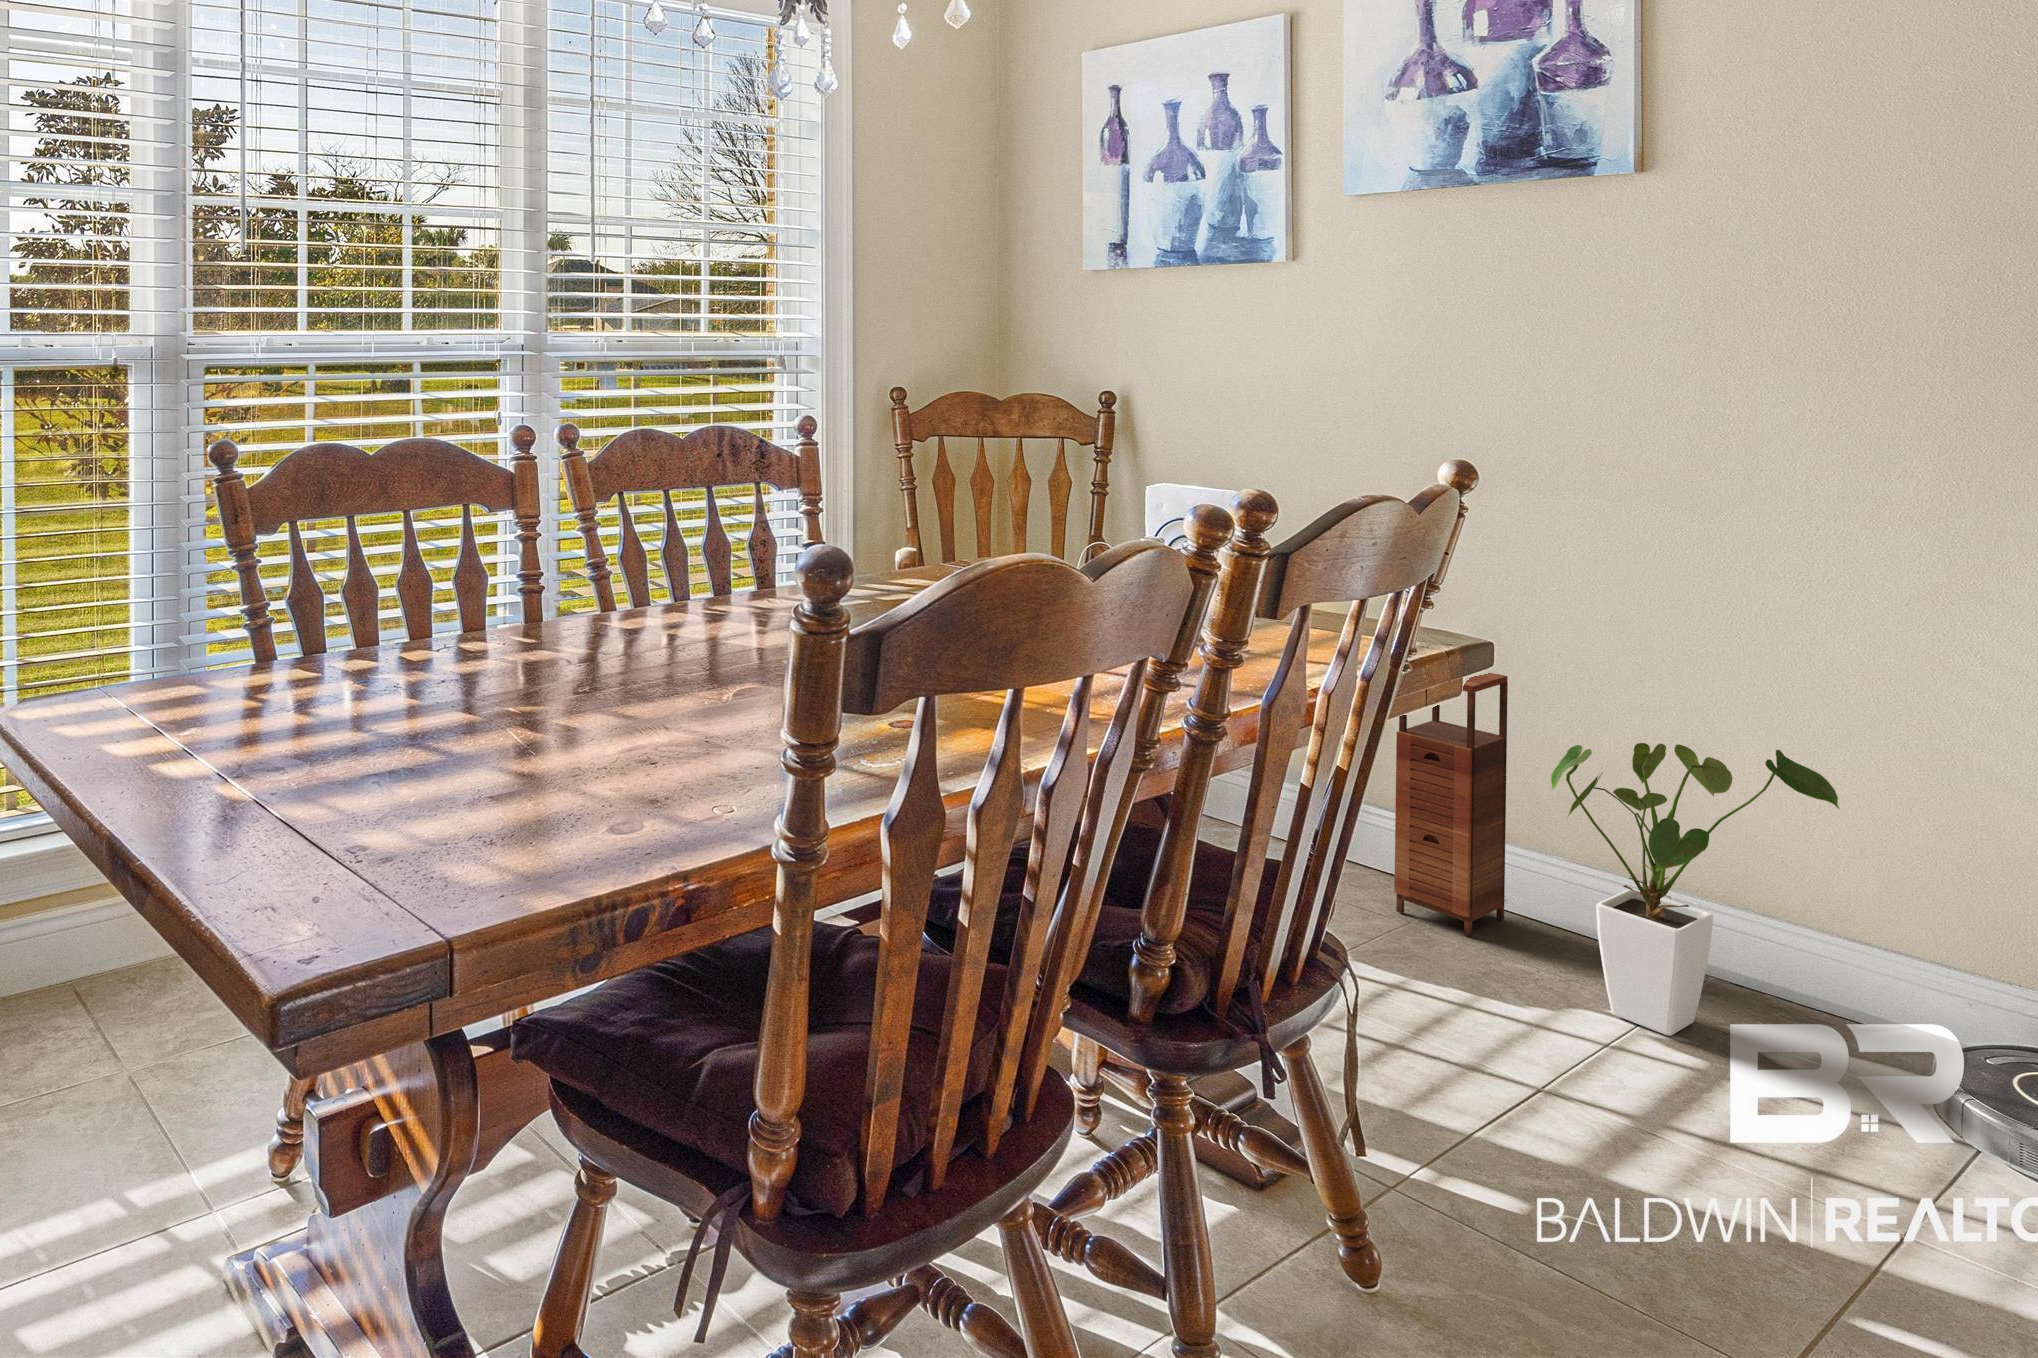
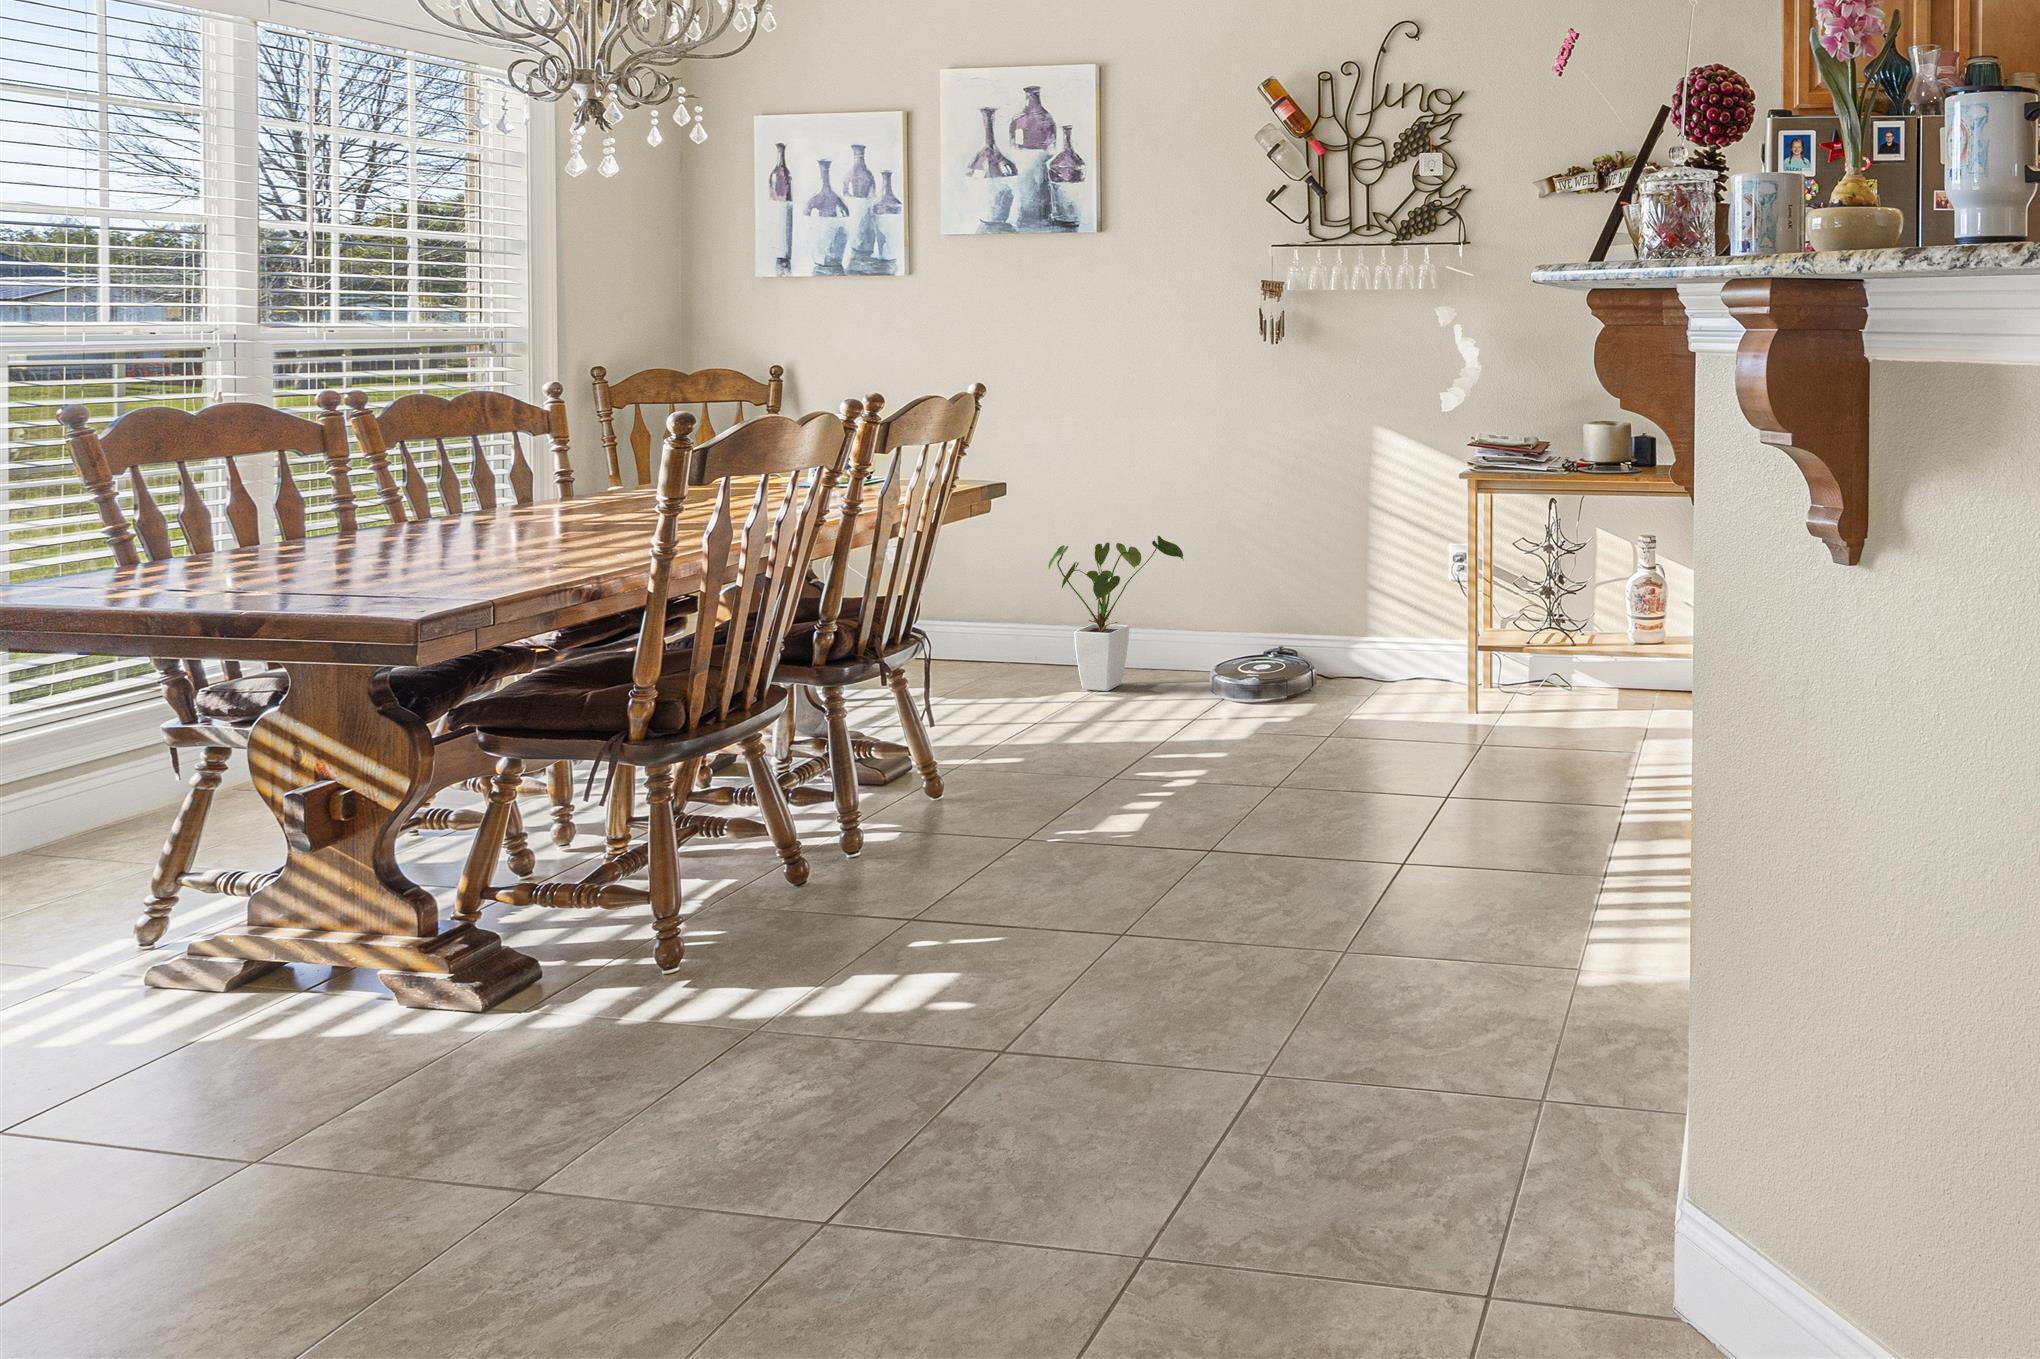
storage cabinet: present [1394,673,1508,937] -> none [974,523,1038,678]

